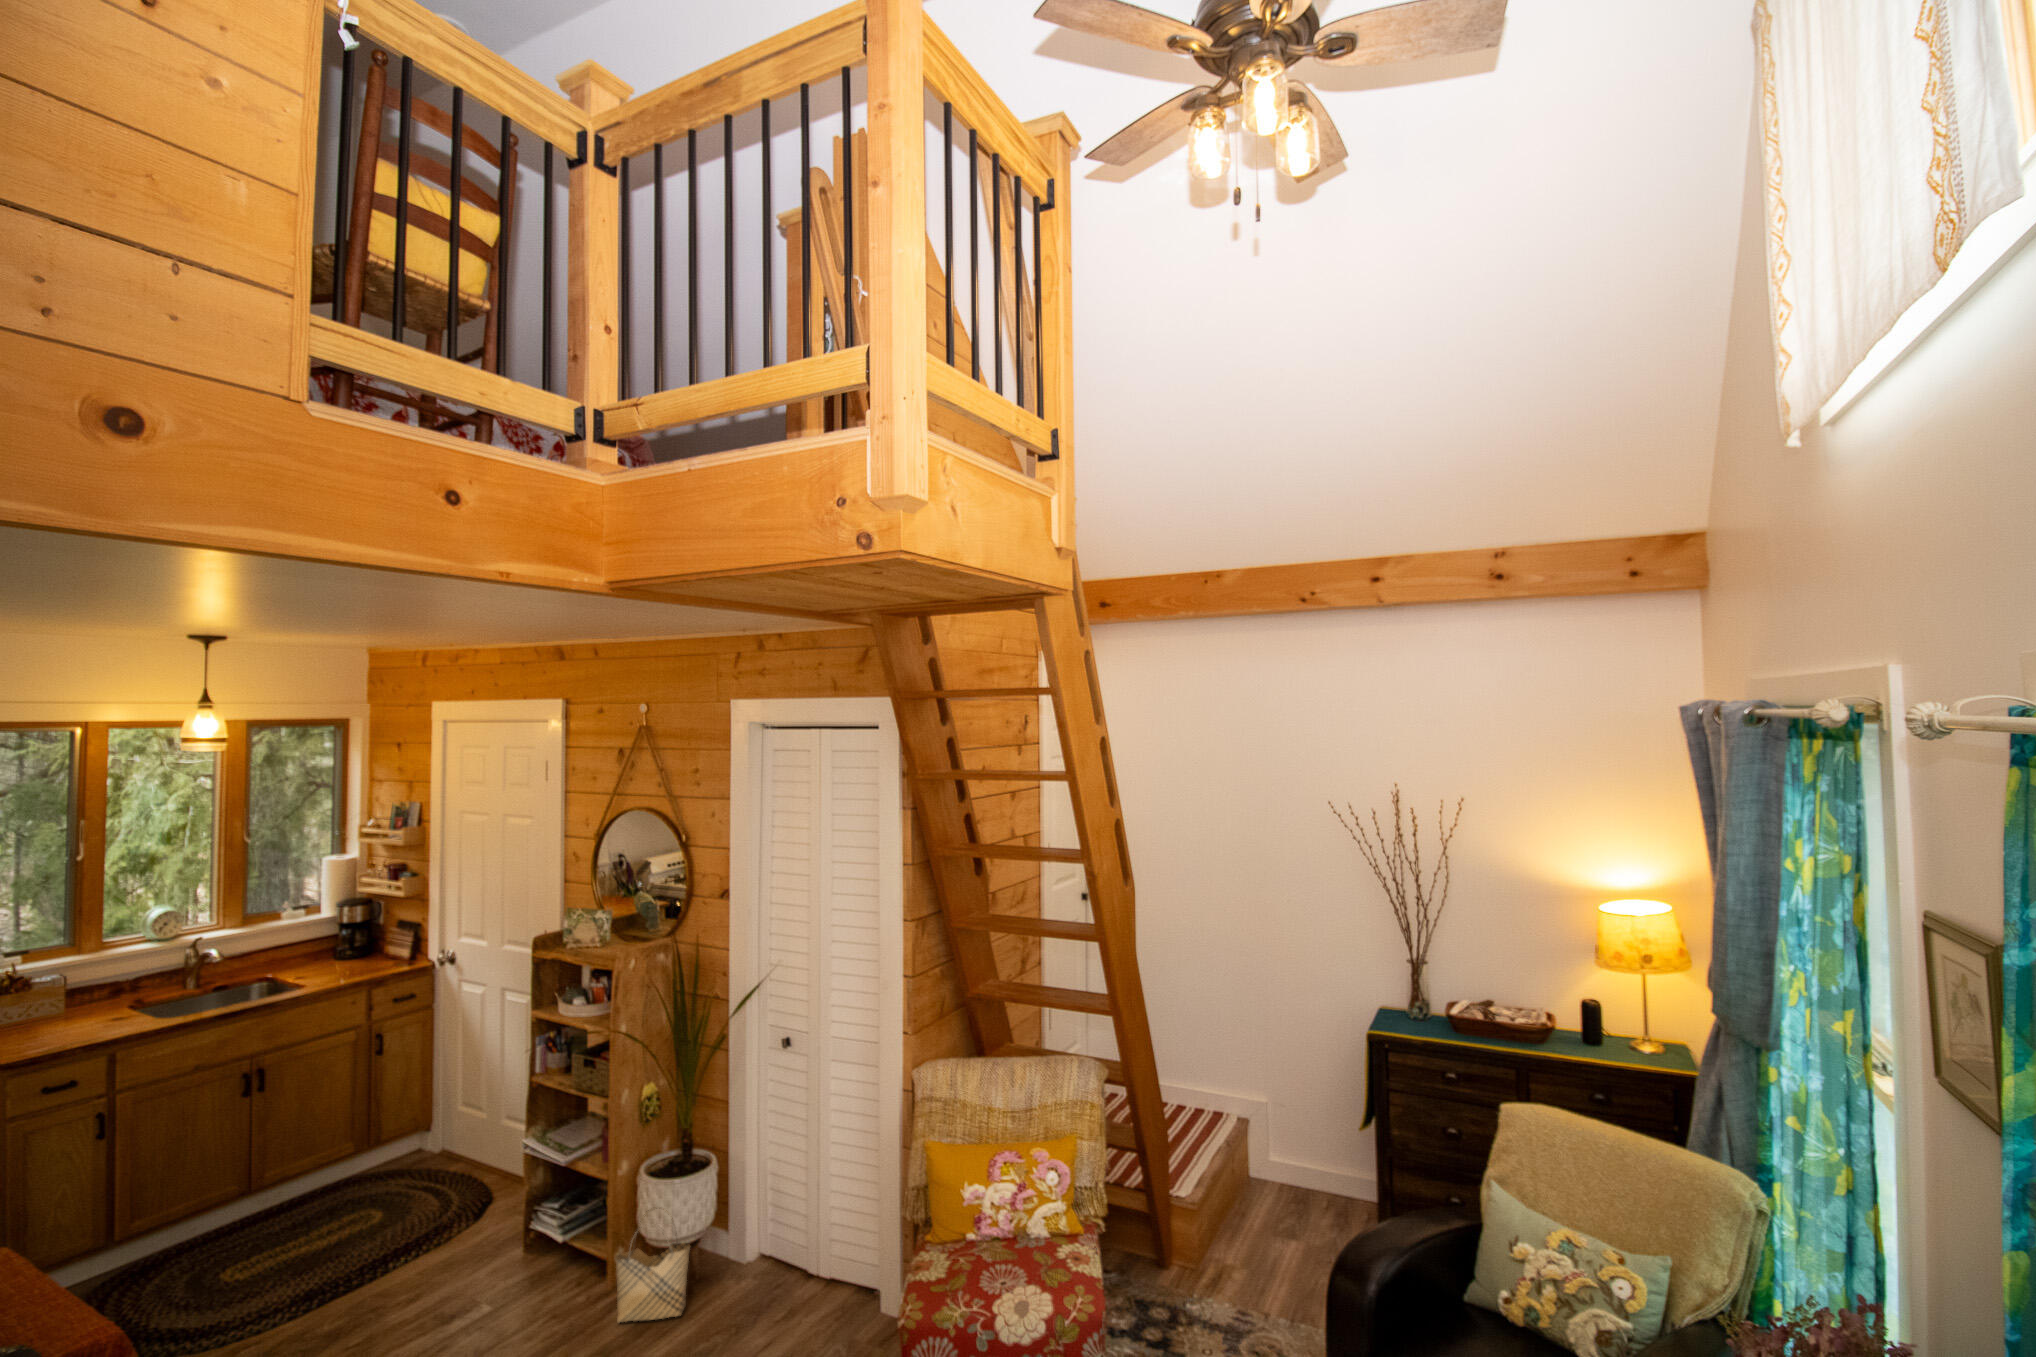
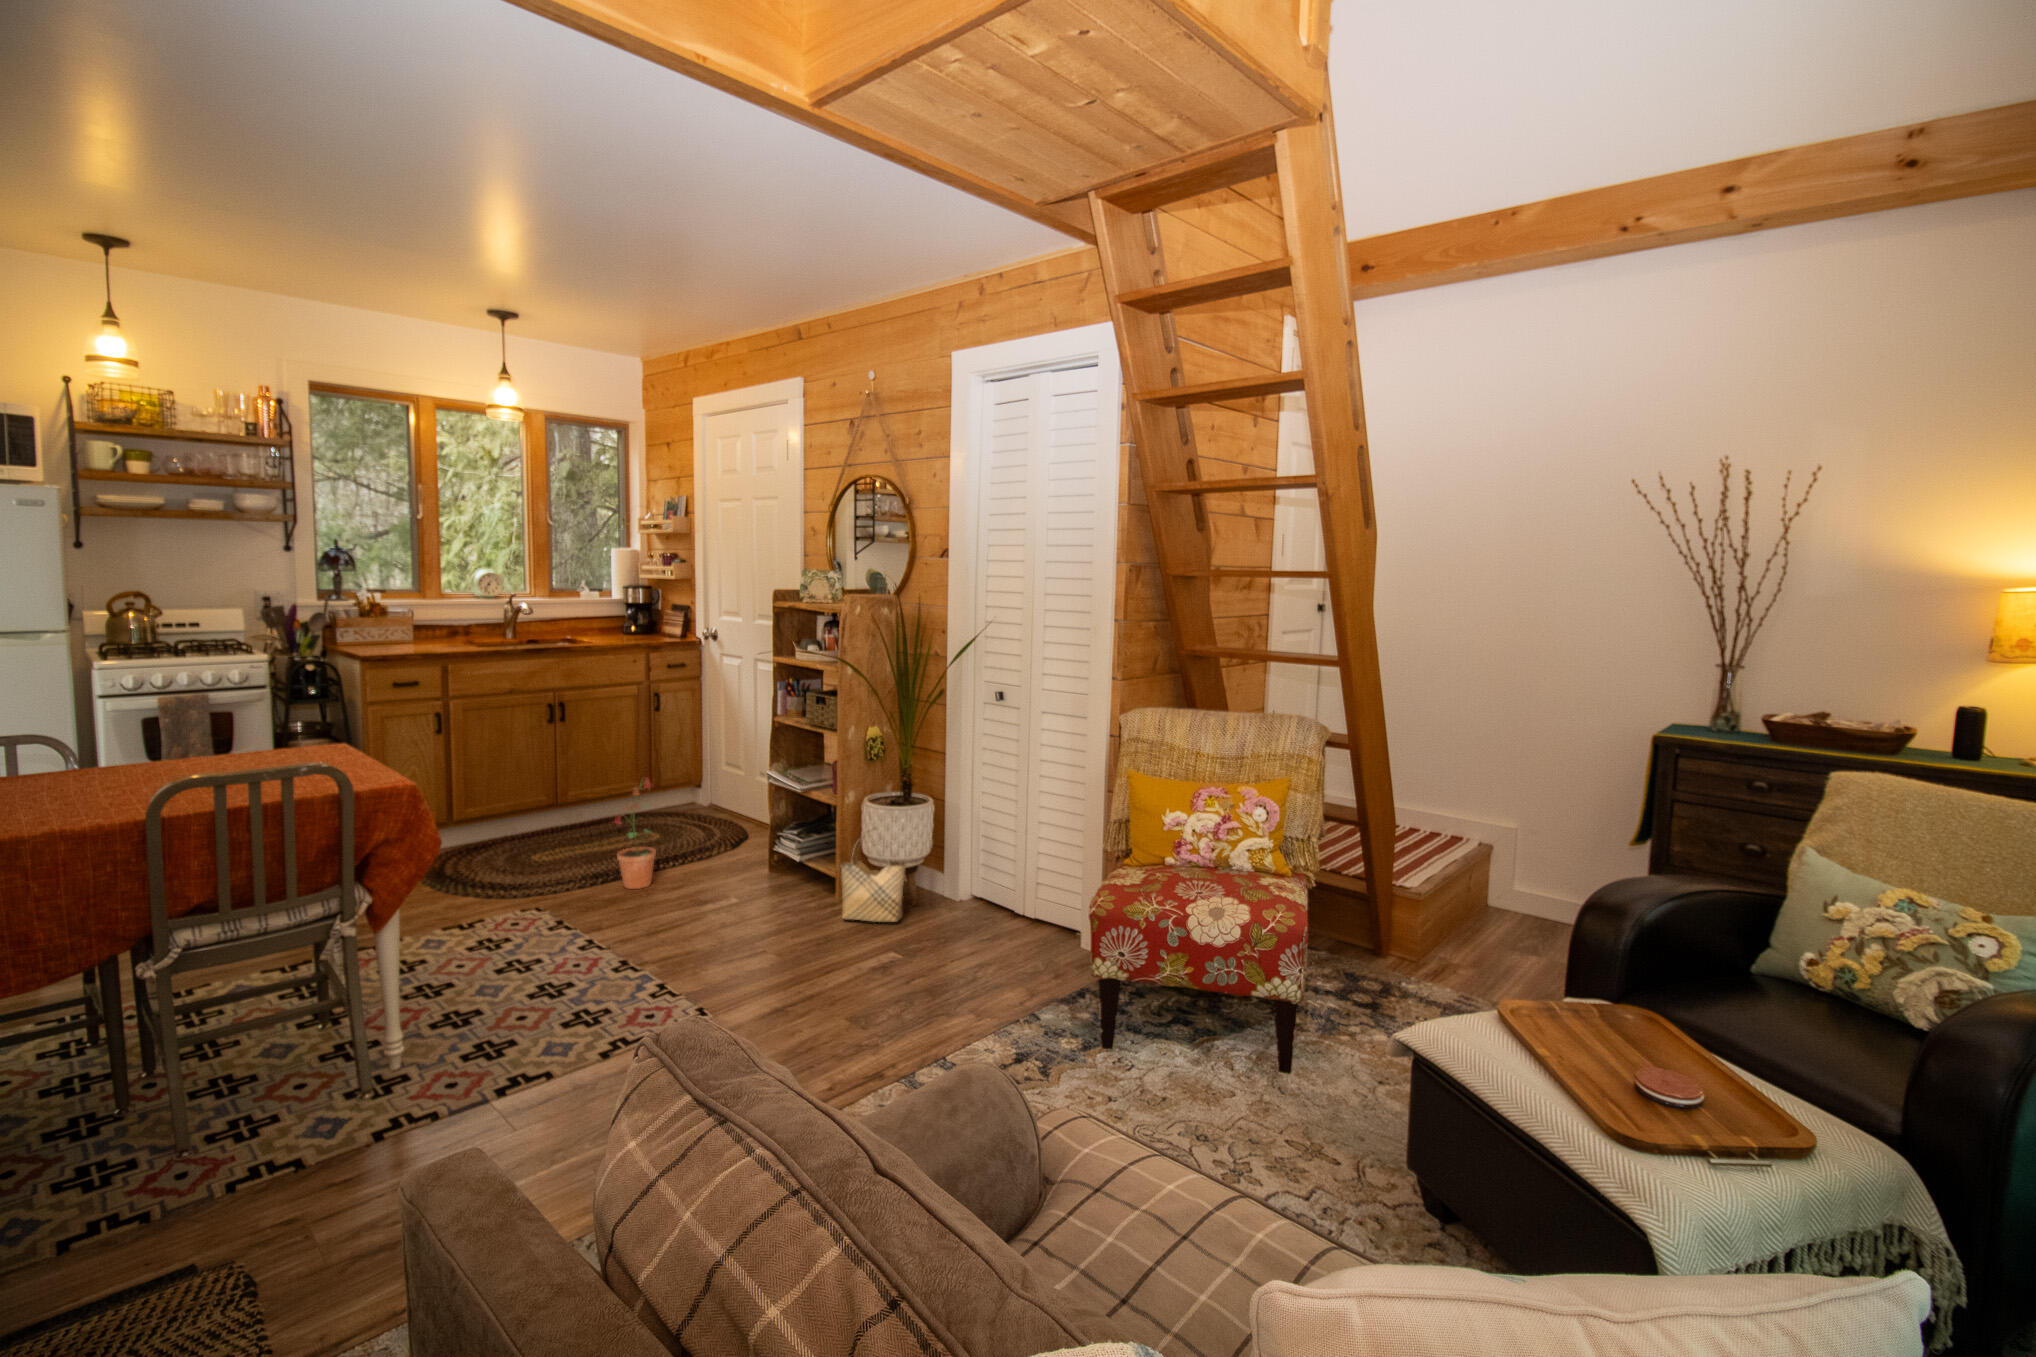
potted plant: none [328,1171,385,1316] -> present [614,778,656,889]

